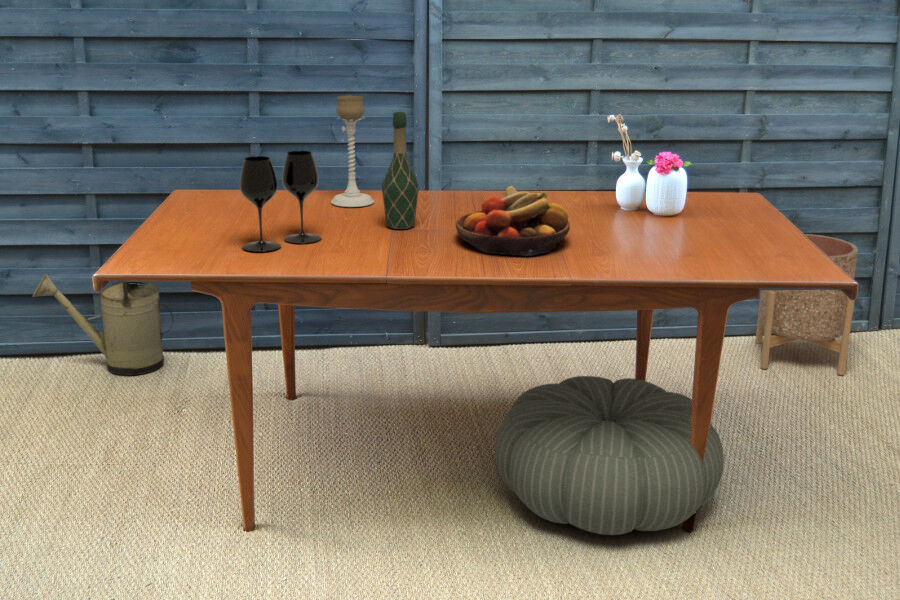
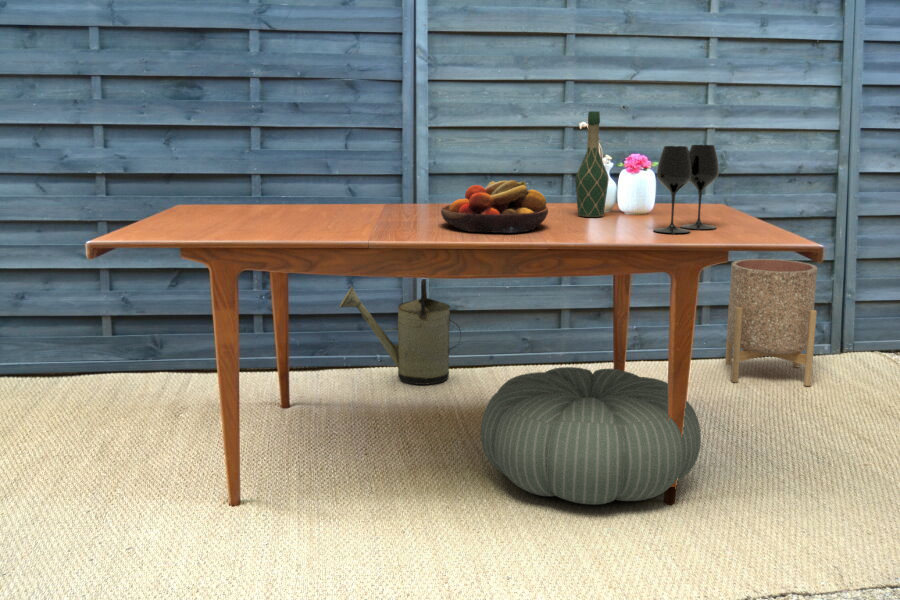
candle holder: present [331,95,374,207] -> none [325,108,365,210]
wine bottle: present [382,112,419,229] -> present [575,111,609,217]
wine glass: present [240,151,321,252] -> present [654,145,719,233]
watering can: present [33,274,173,376] -> present [339,279,461,385]

